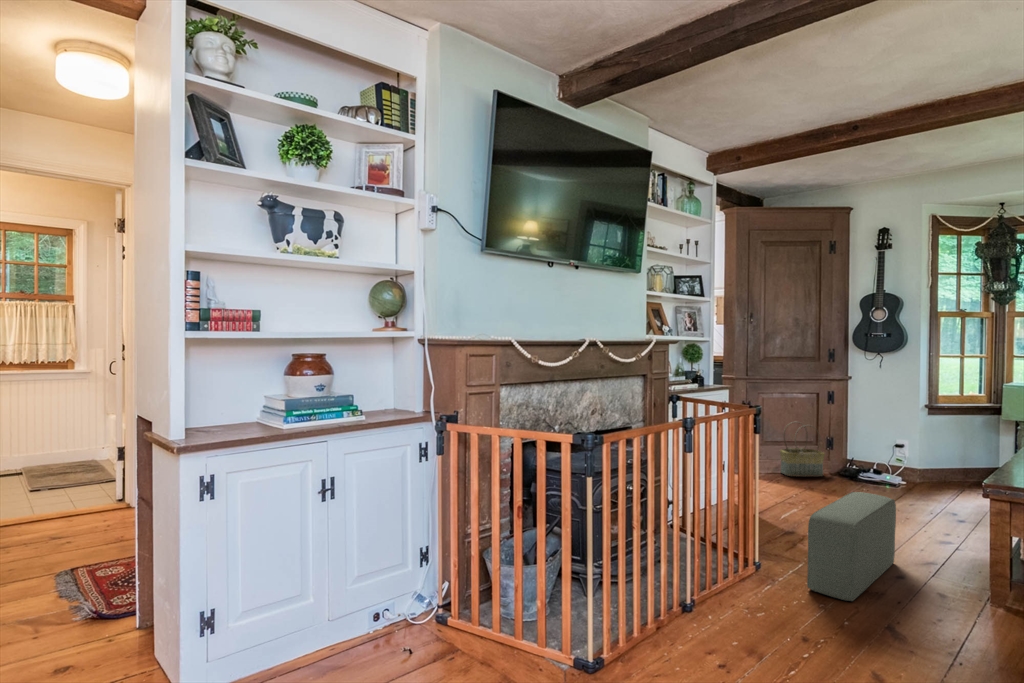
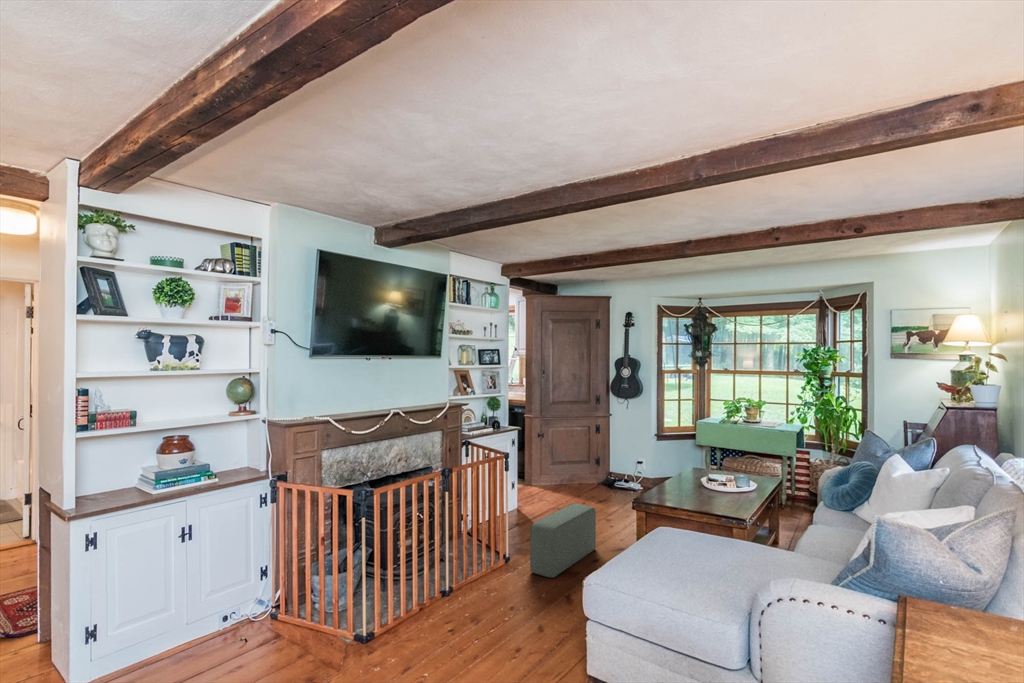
basket: present [780,422,825,476] -> none [562,448,591,488]

